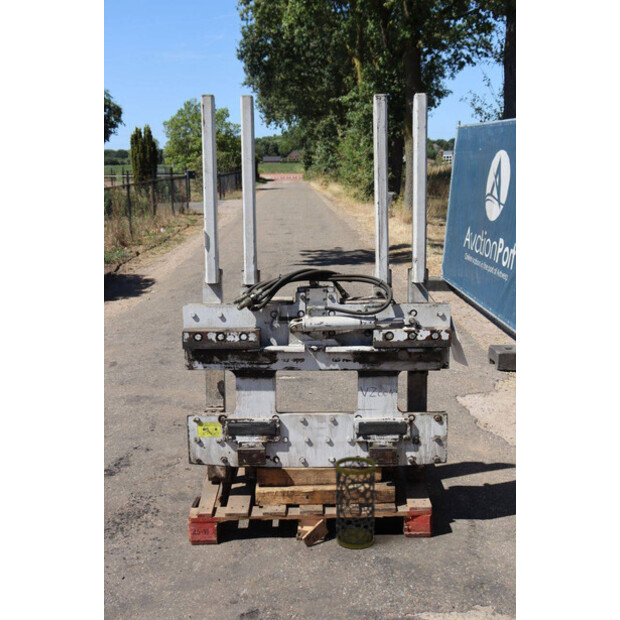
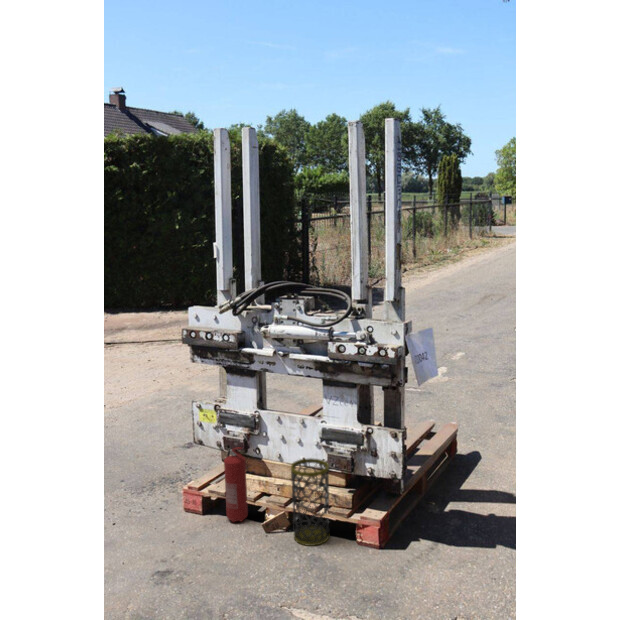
fire extinguisher: none [244,457,273,543] -> present [224,448,248,522]

